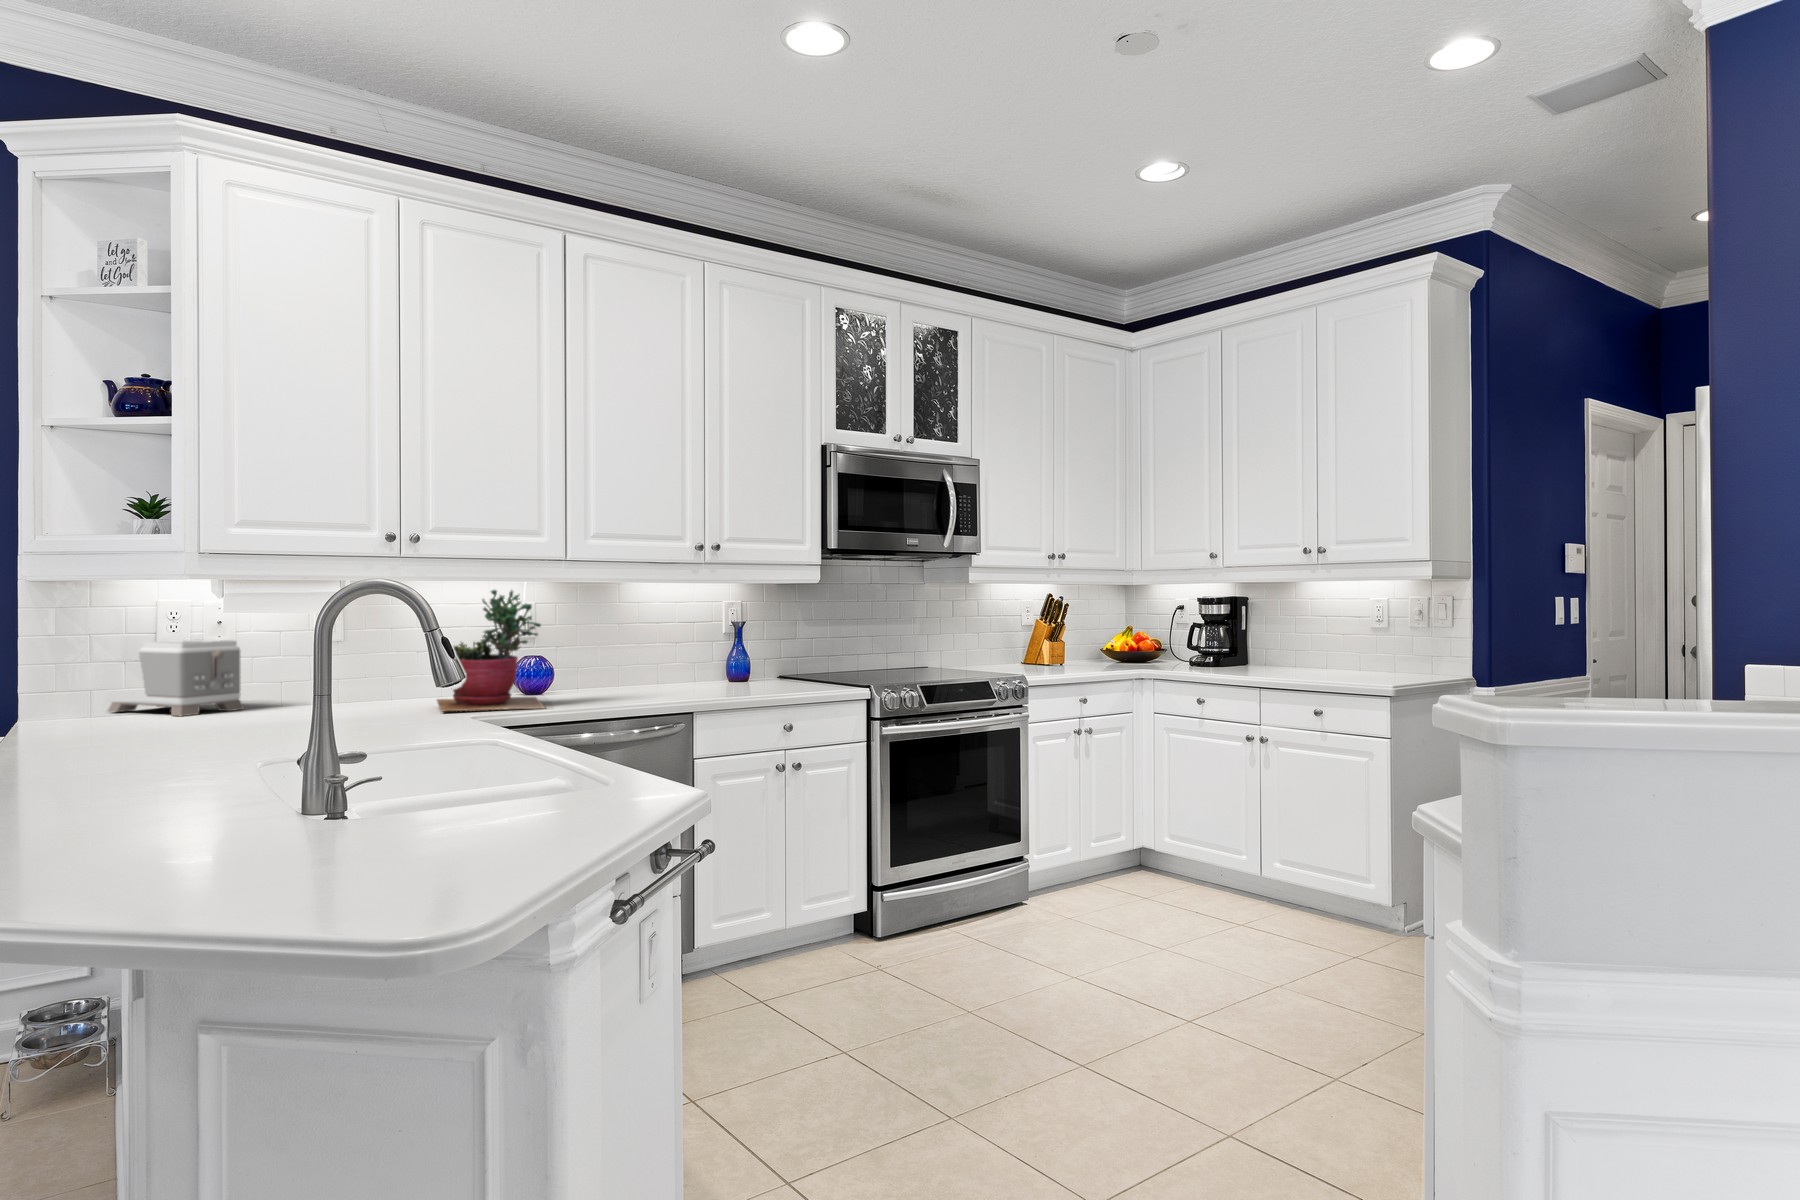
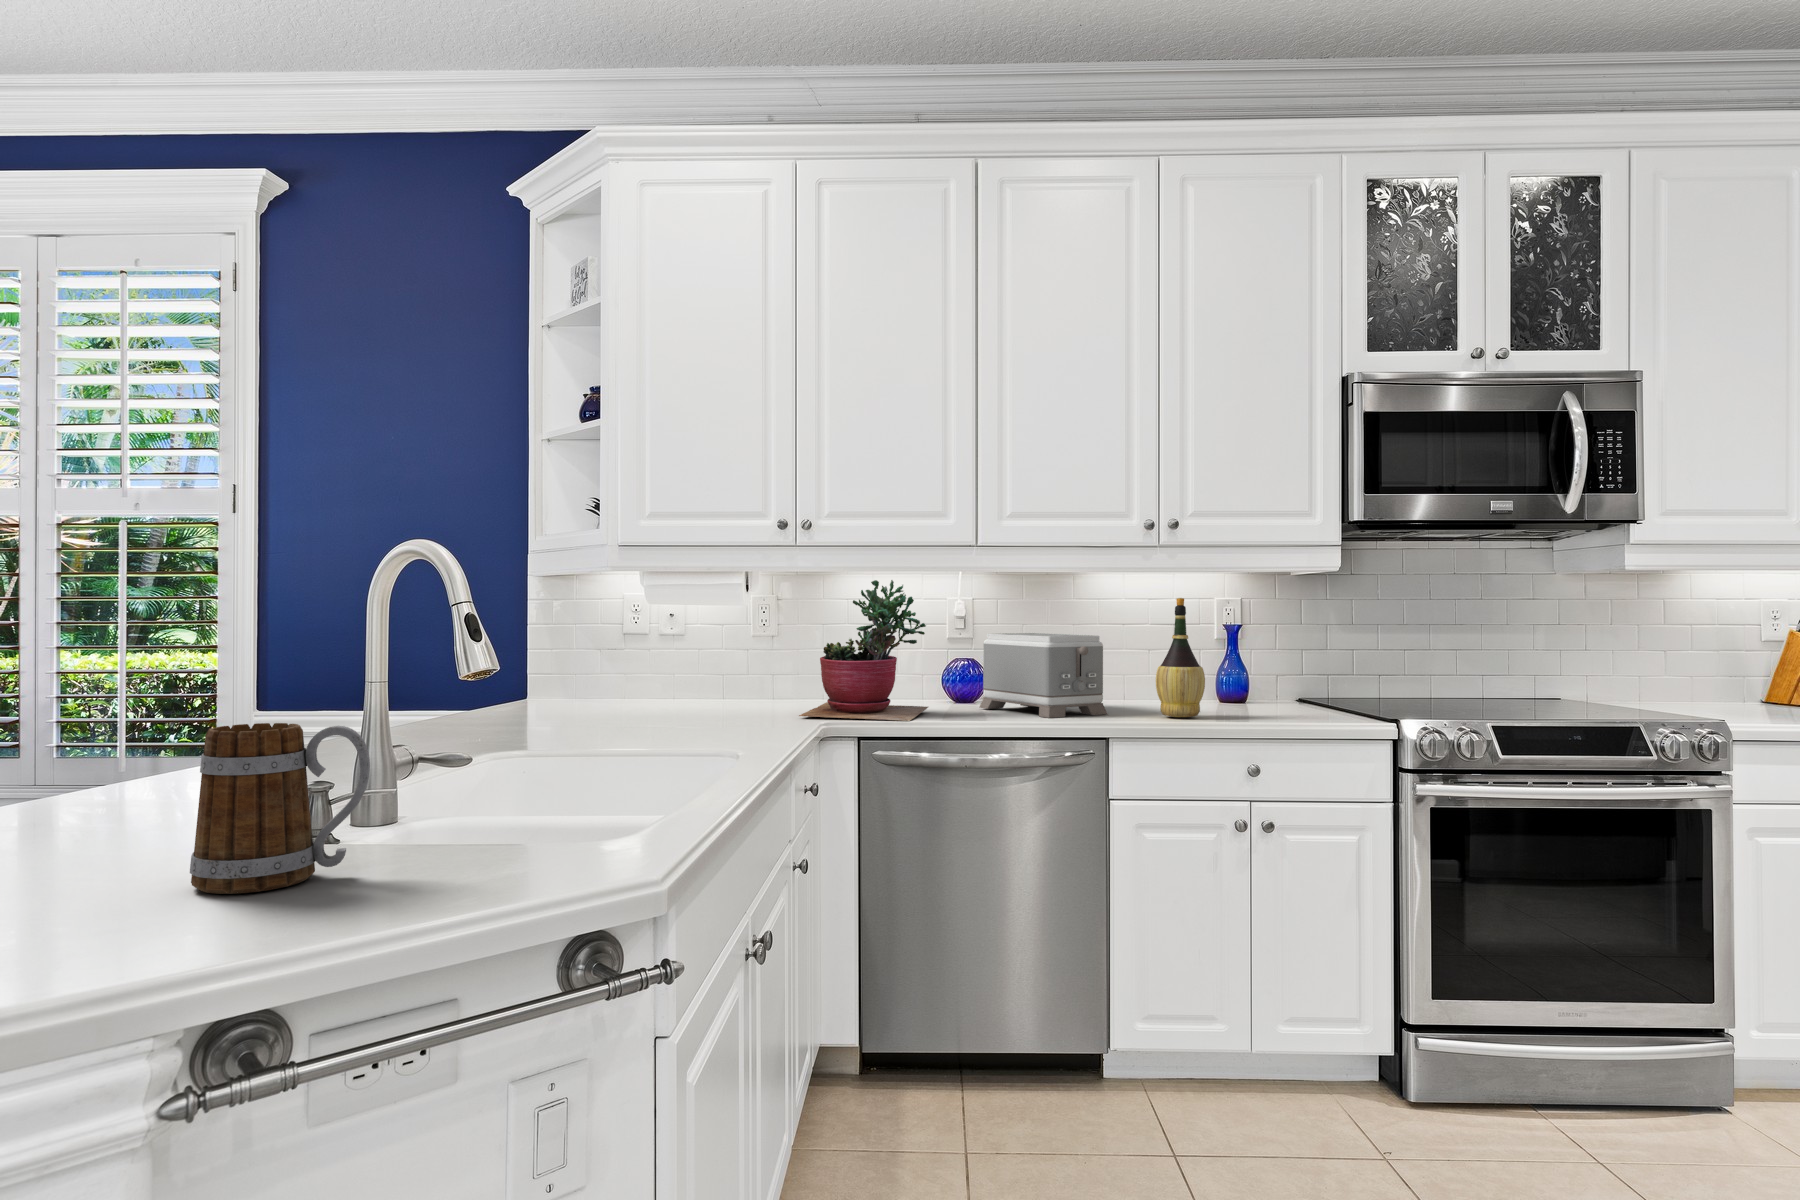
wine bottle: none [718,603,754,692] -> present [1156,598,1205,717]
toaster: present [108,640,244,716] -> present [979,633,1107,718]
mug: none [467,719,571,844] -> present [190,723,370,894]

